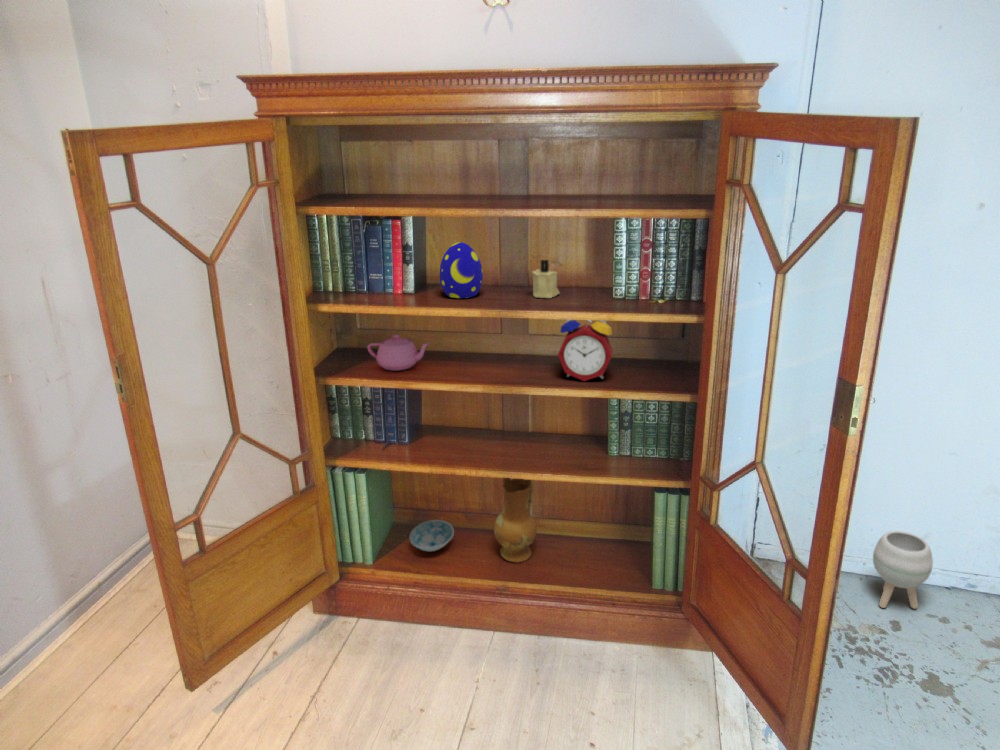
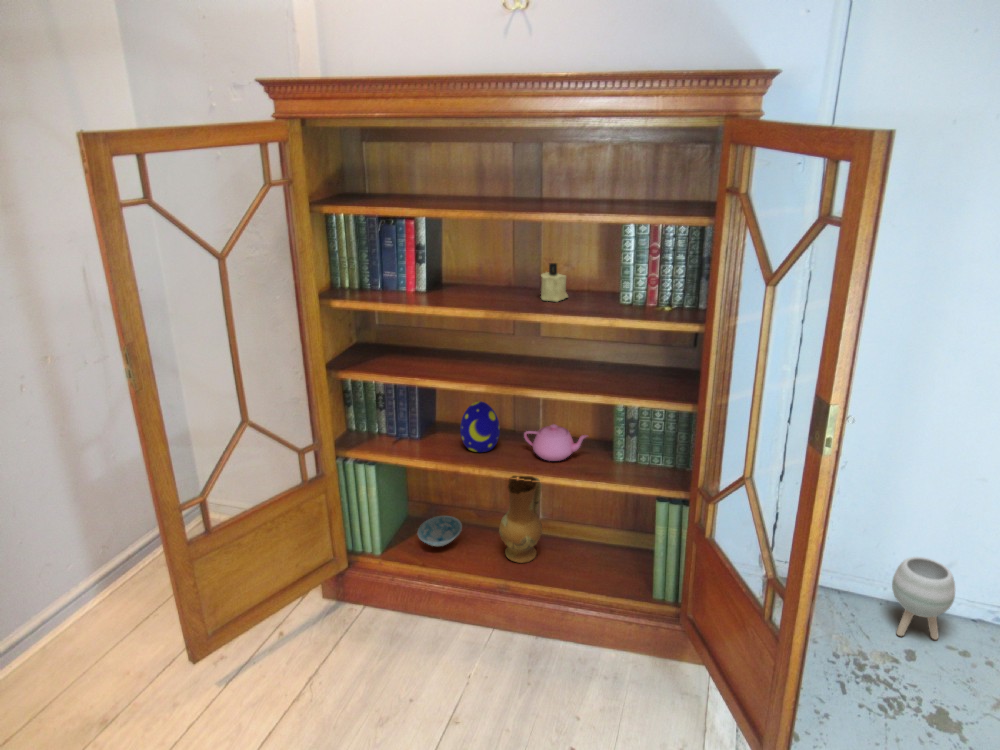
decorative egg: present [439,242,483,298] -> present [460,401,500,452]
alarm clock: present [558,319,613,381] -> none [562,313,619,386]
teapot: present [368,335,429,370] -> present [524,424,588,461]

